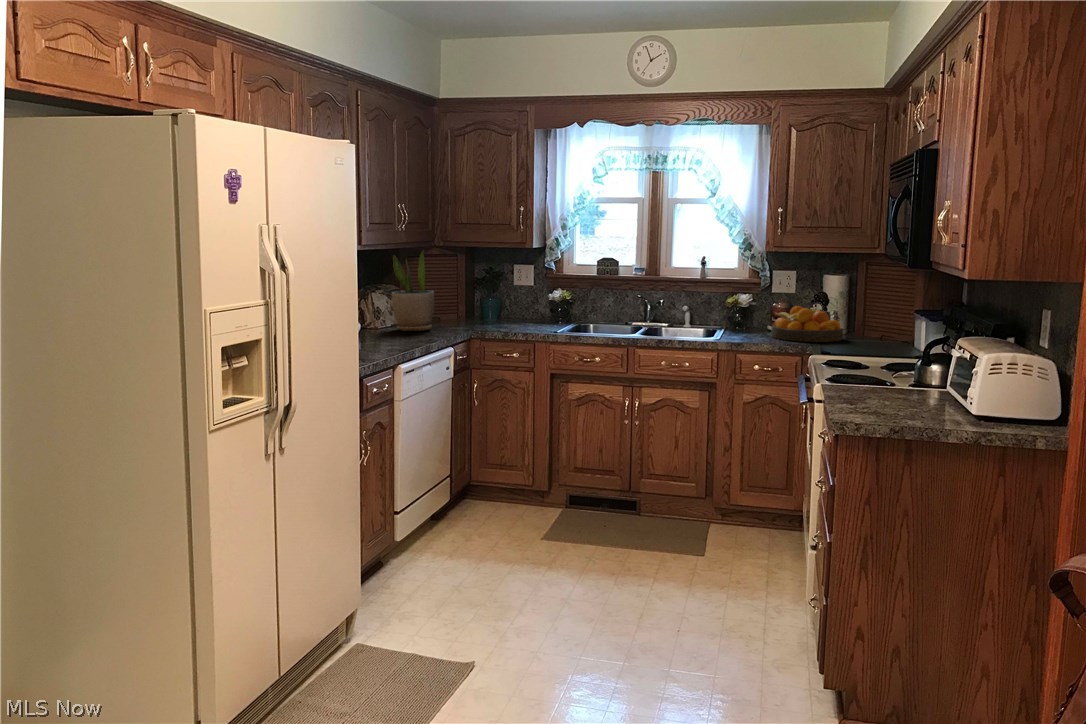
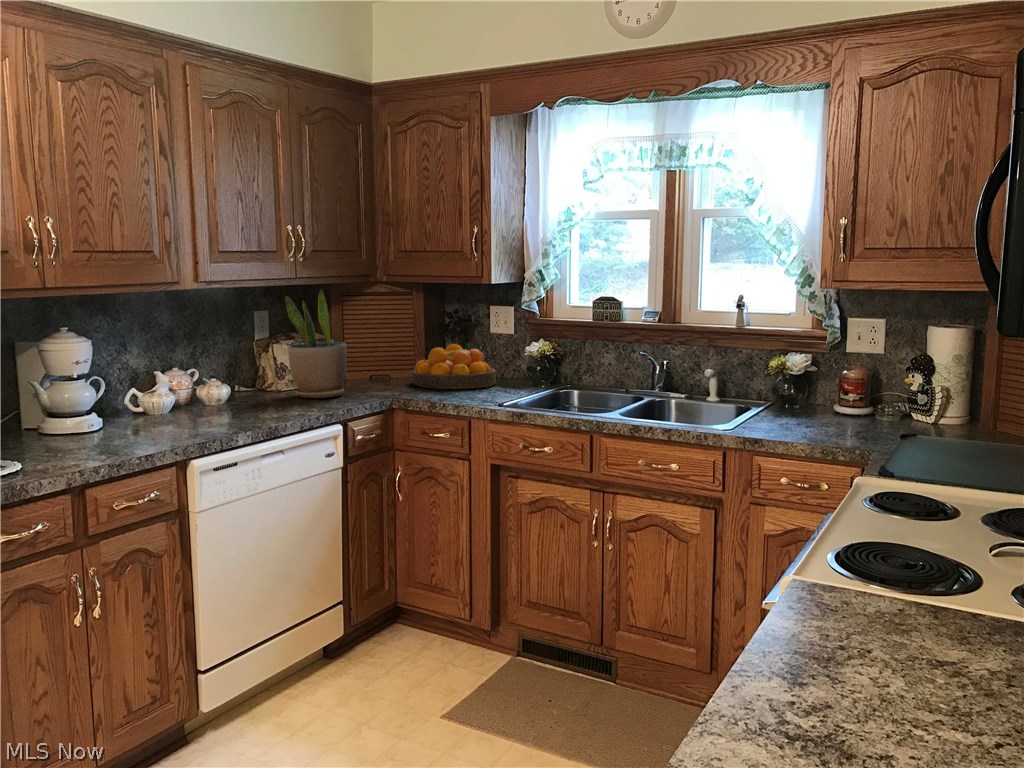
fruit bowl: present [771,306,843,342] -> present [412,344,496,389]

